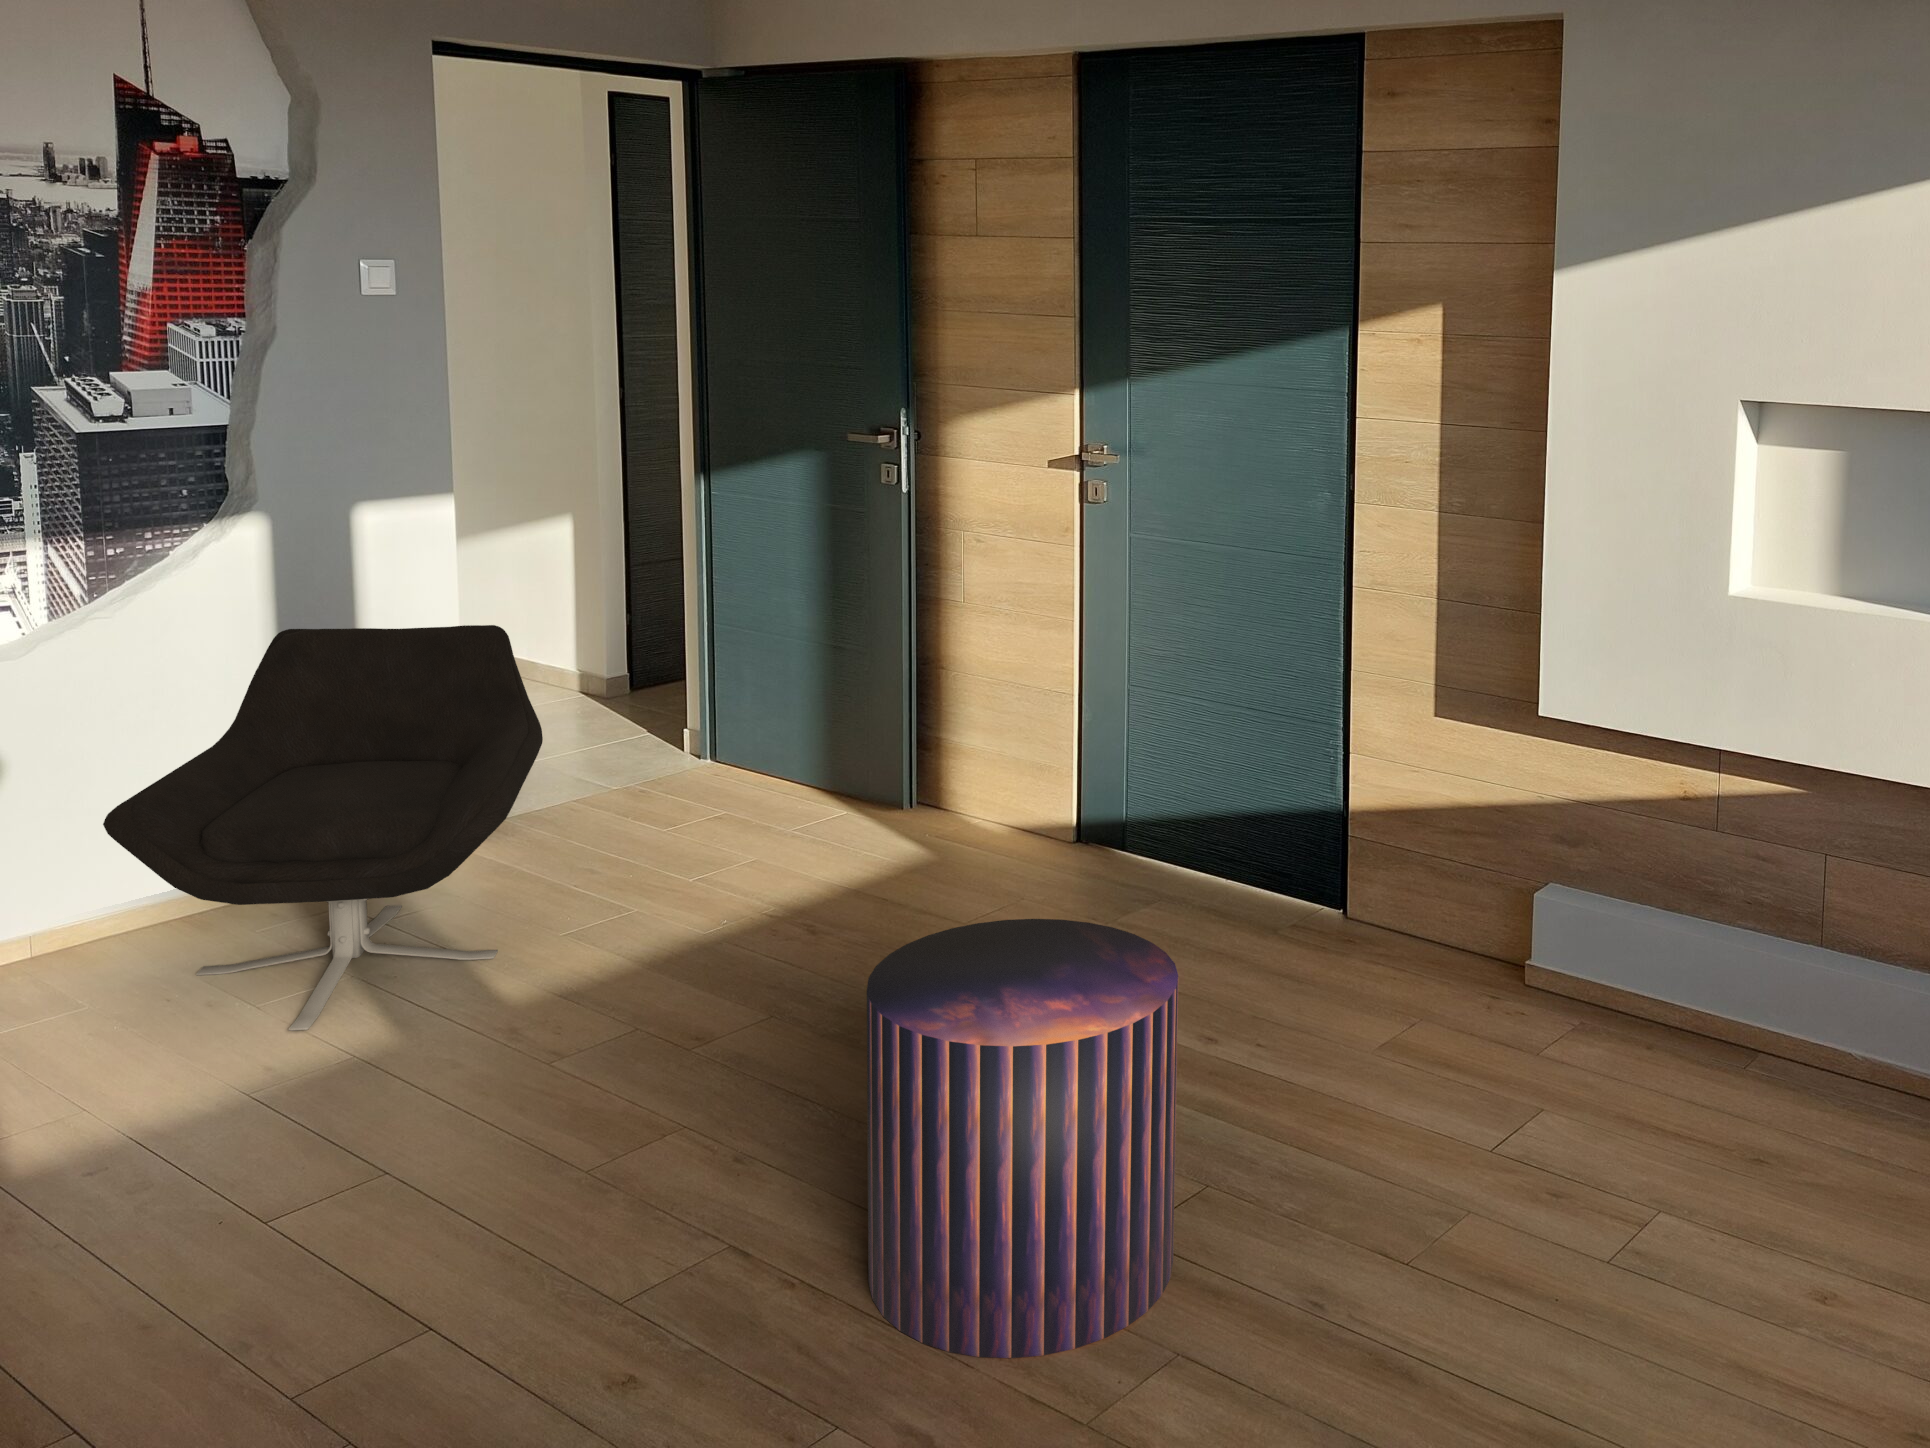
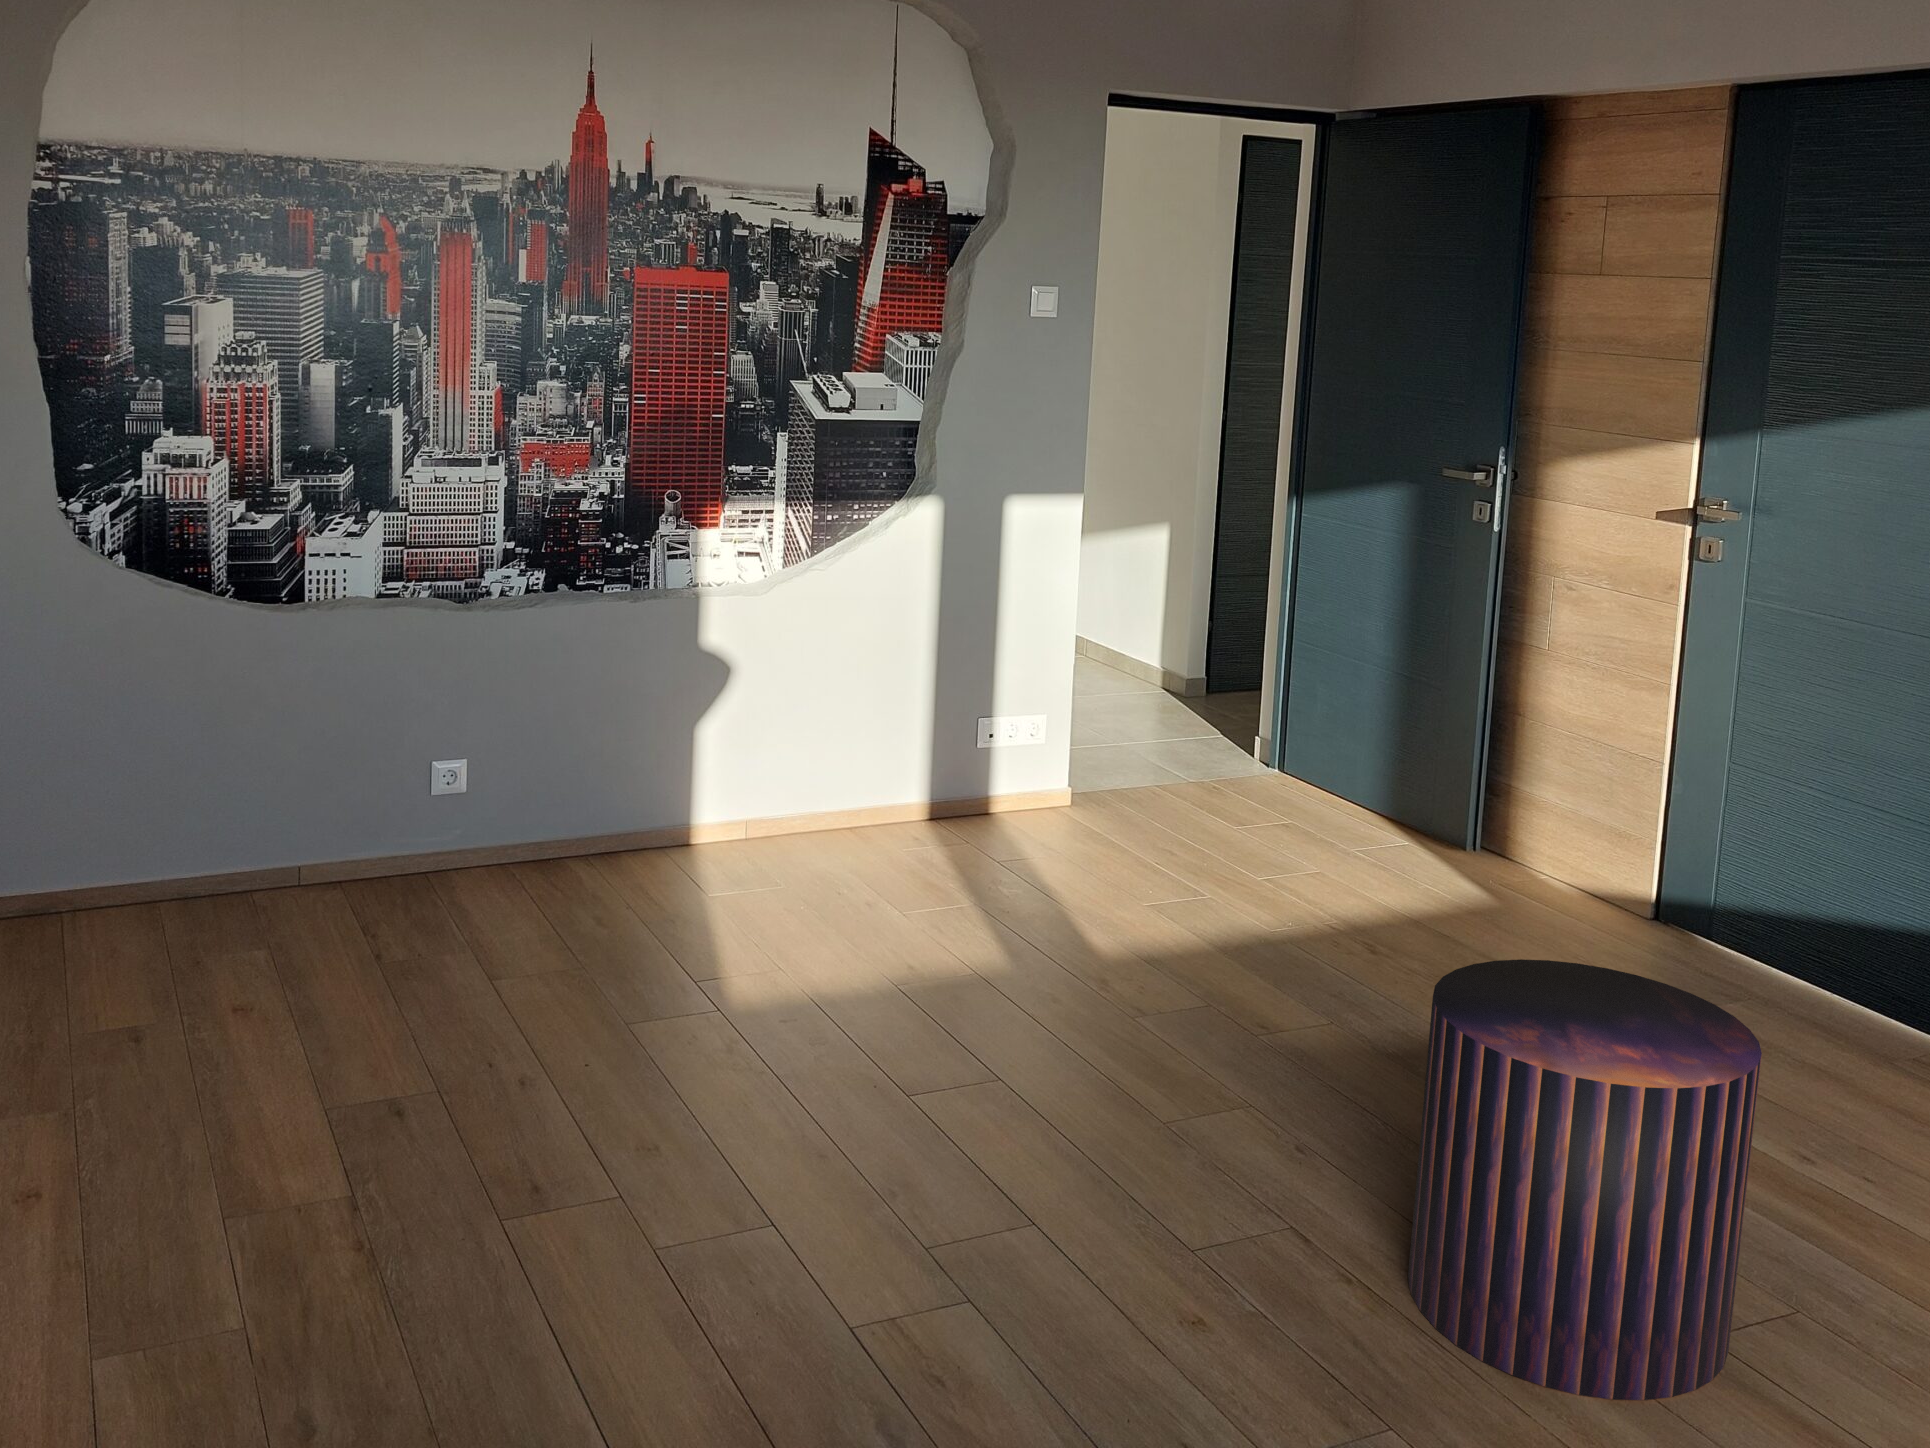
lounge chair: present [103,625,543,1031] -> none [810,600,1143,940]

